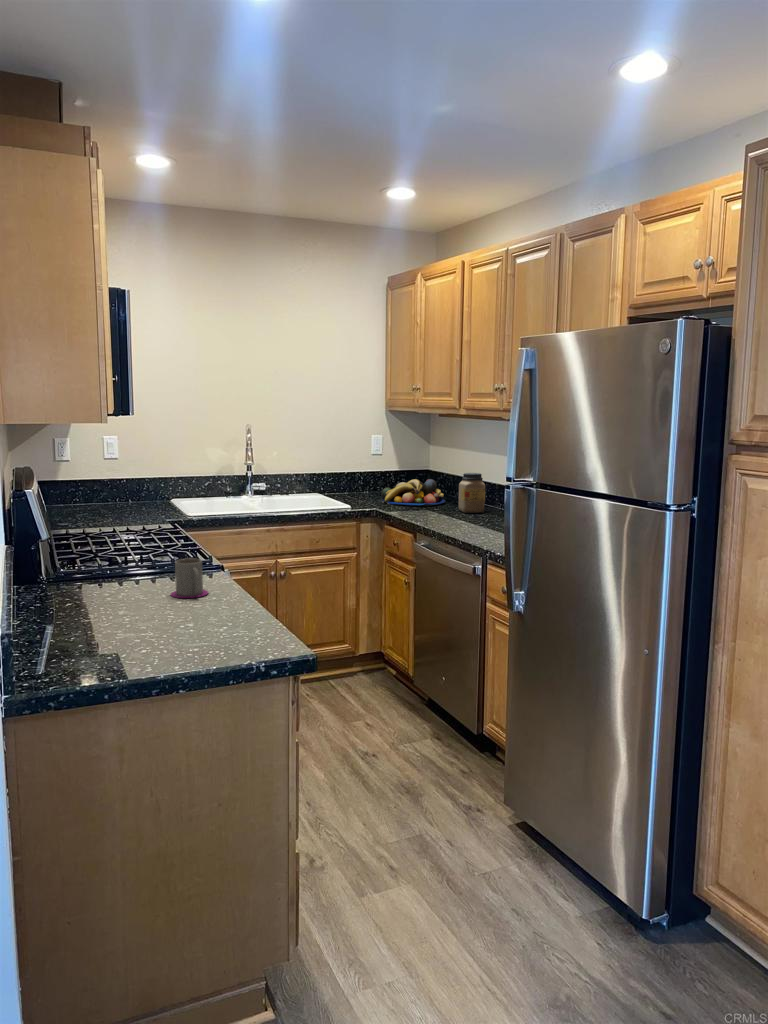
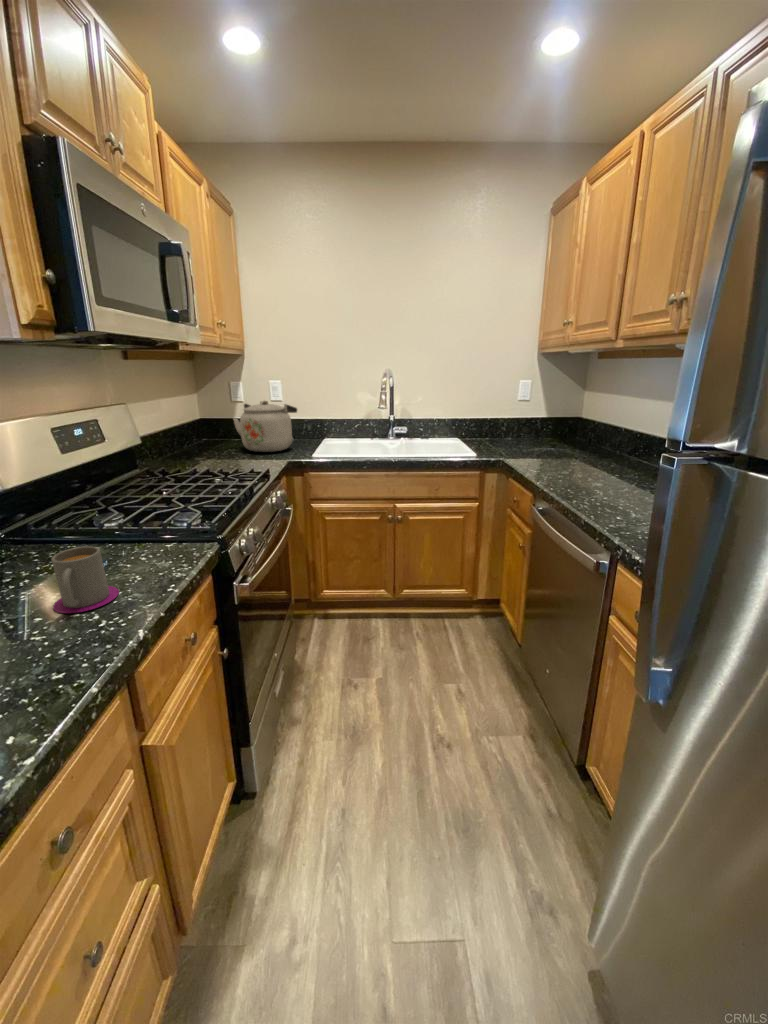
kettle: none [84,458,156,513] -> present [233,401,297,452]
jar: present [459,473,485,513] -> none [603,423,641,472]
fruit bowl: present [381,479,446,505] -> none [518,428,591,457]

